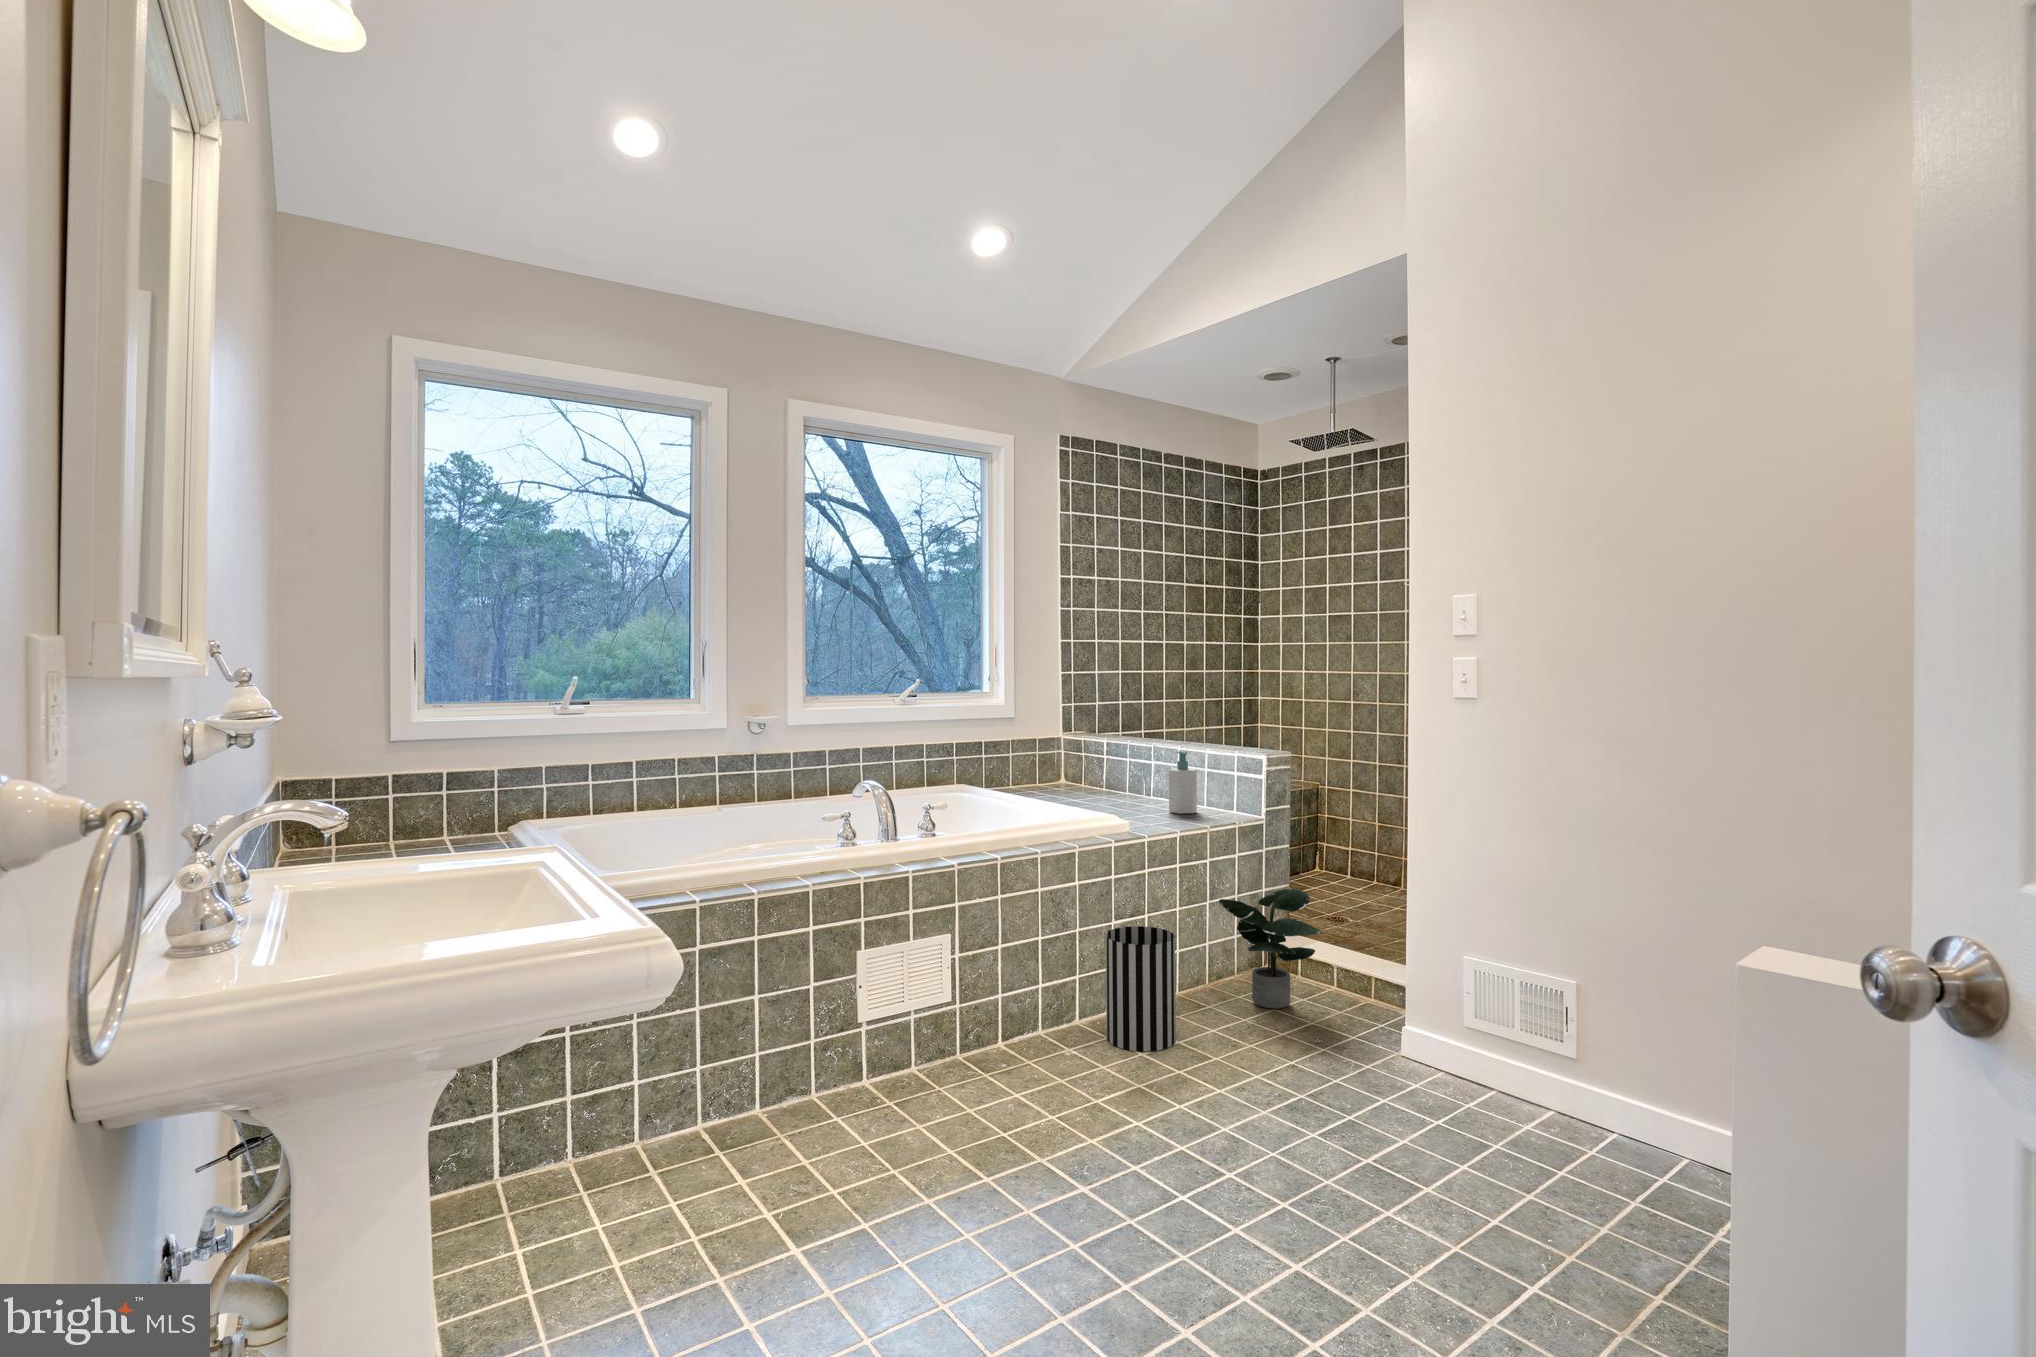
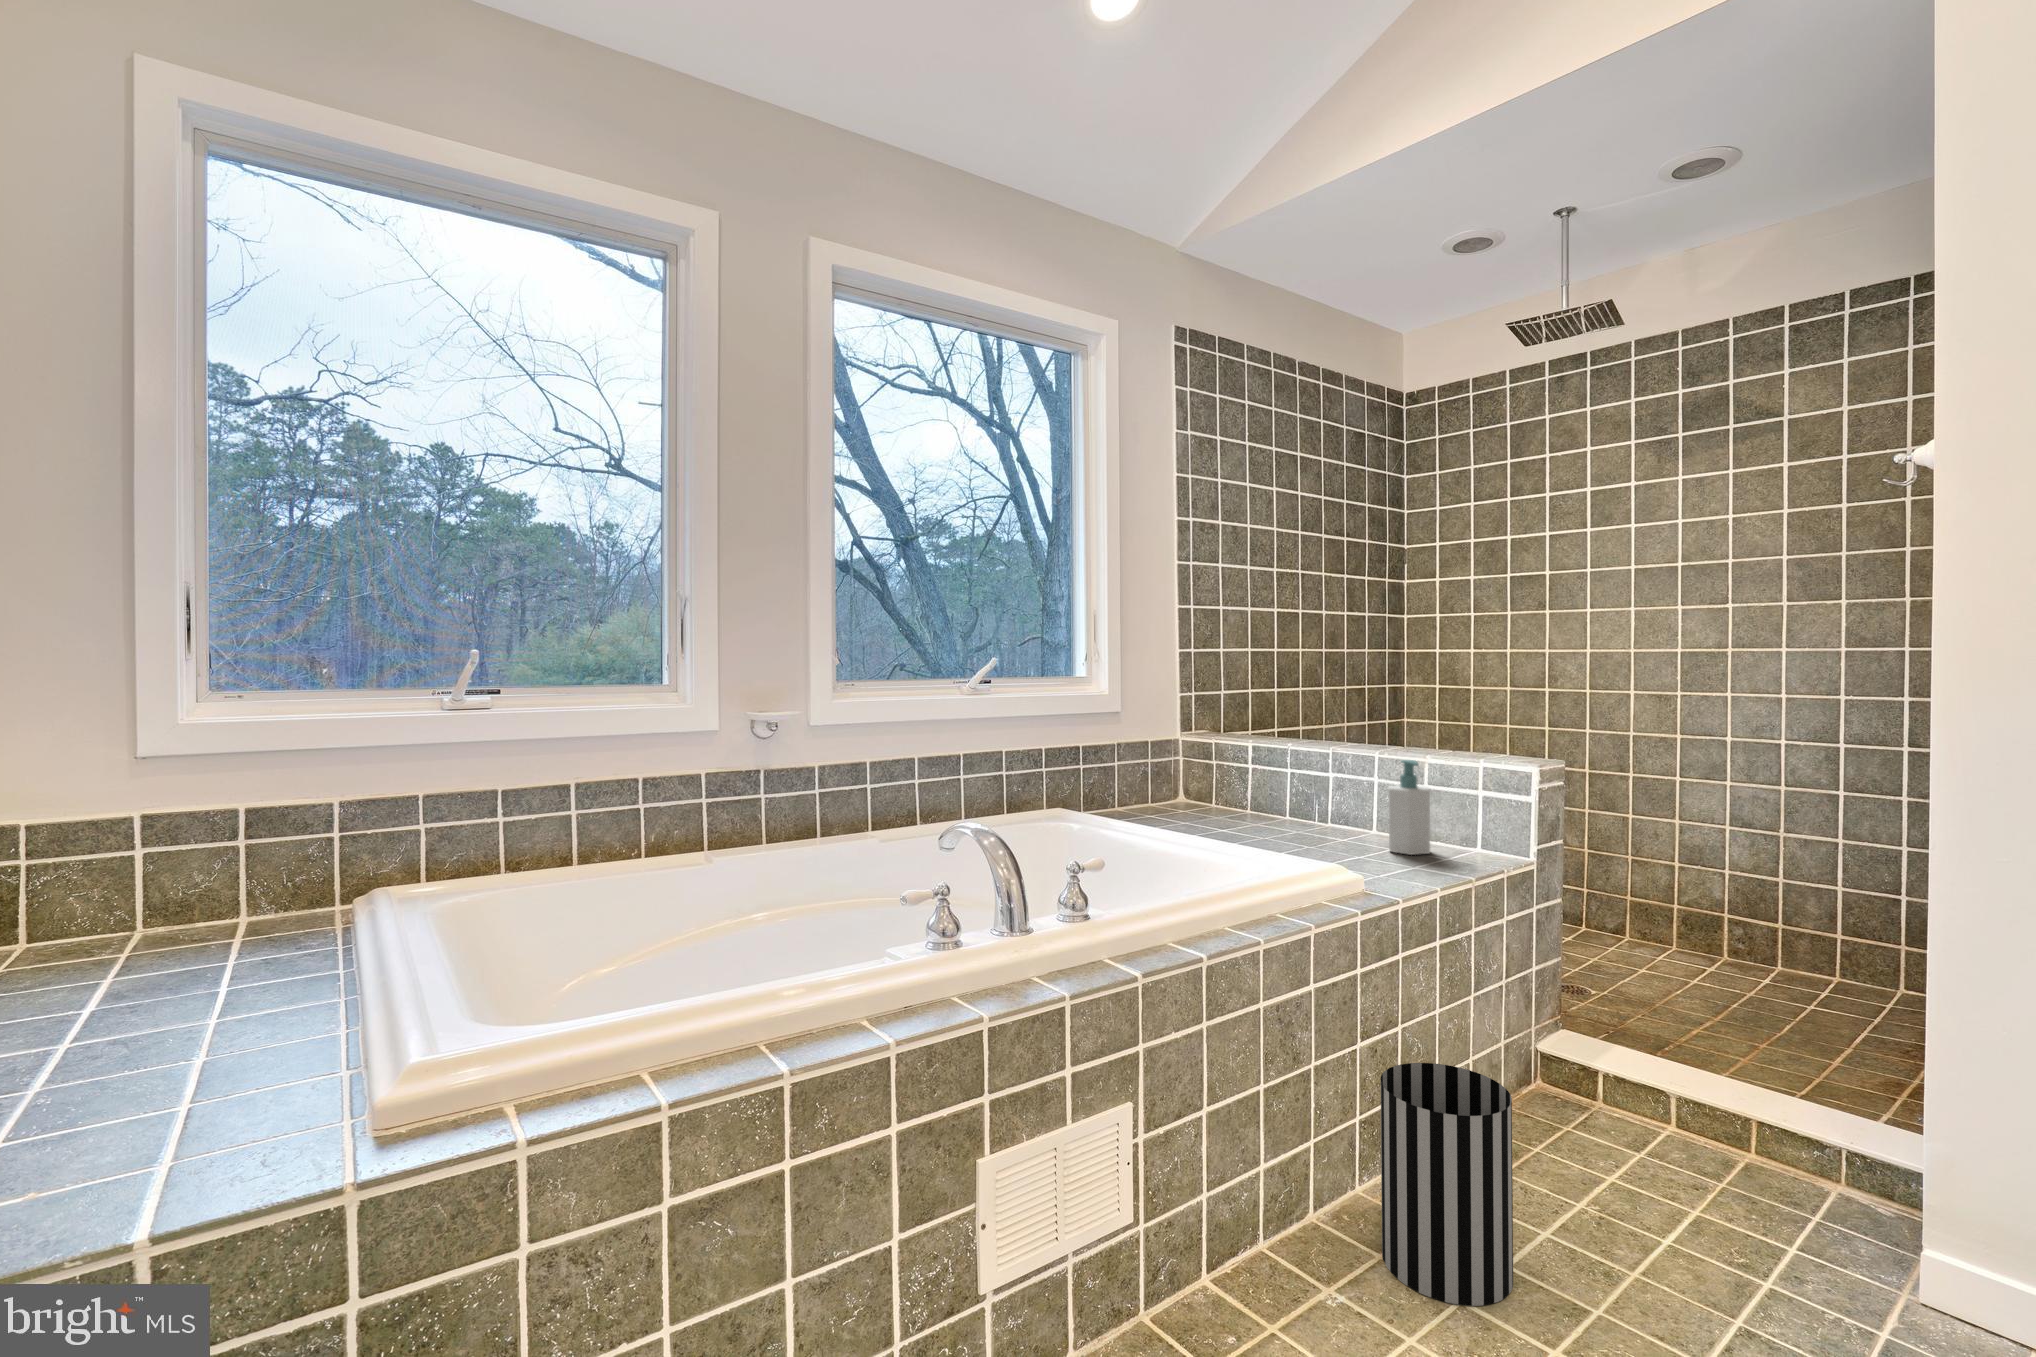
potted plant: present [1219,889,1321,1009] -> none [1515,978,1717,1183]

